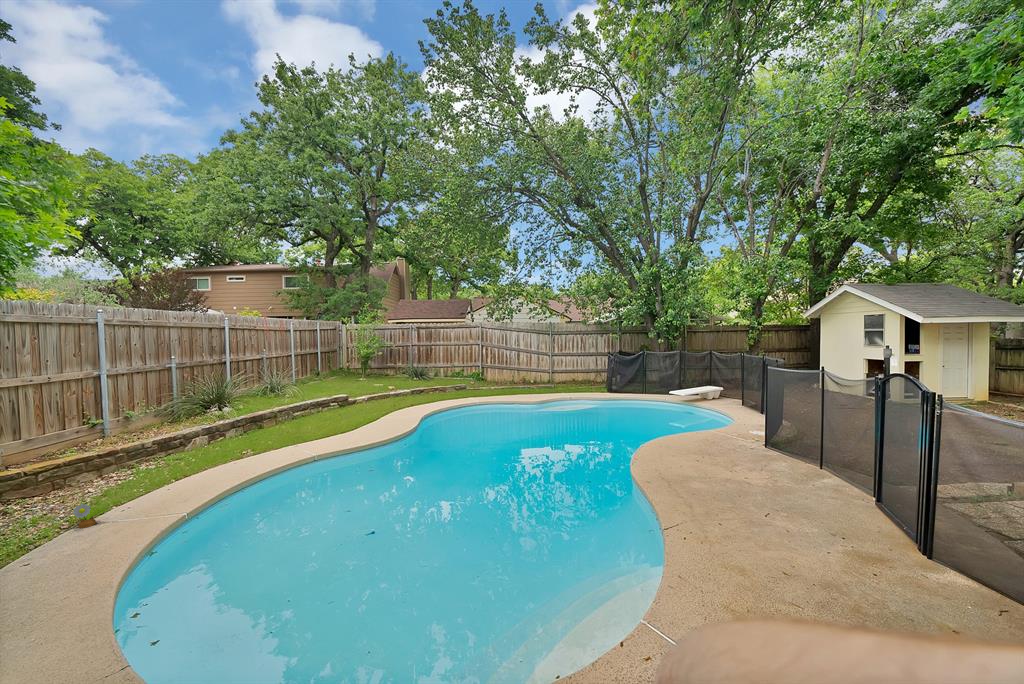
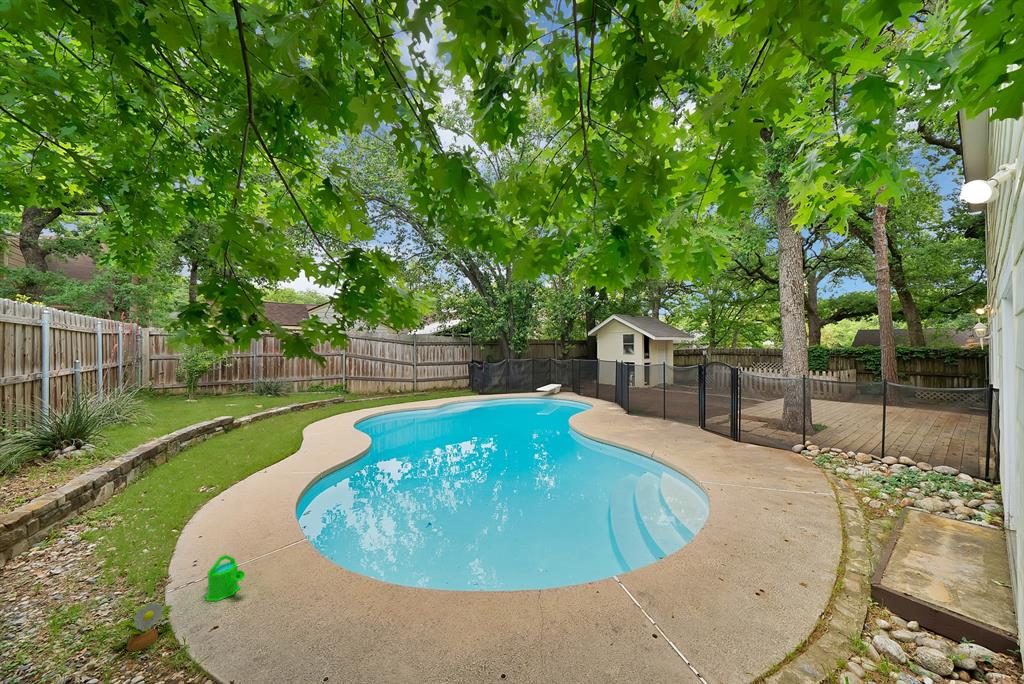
watering can: none [135,489,160,516] -> present [205,555,245,601]

